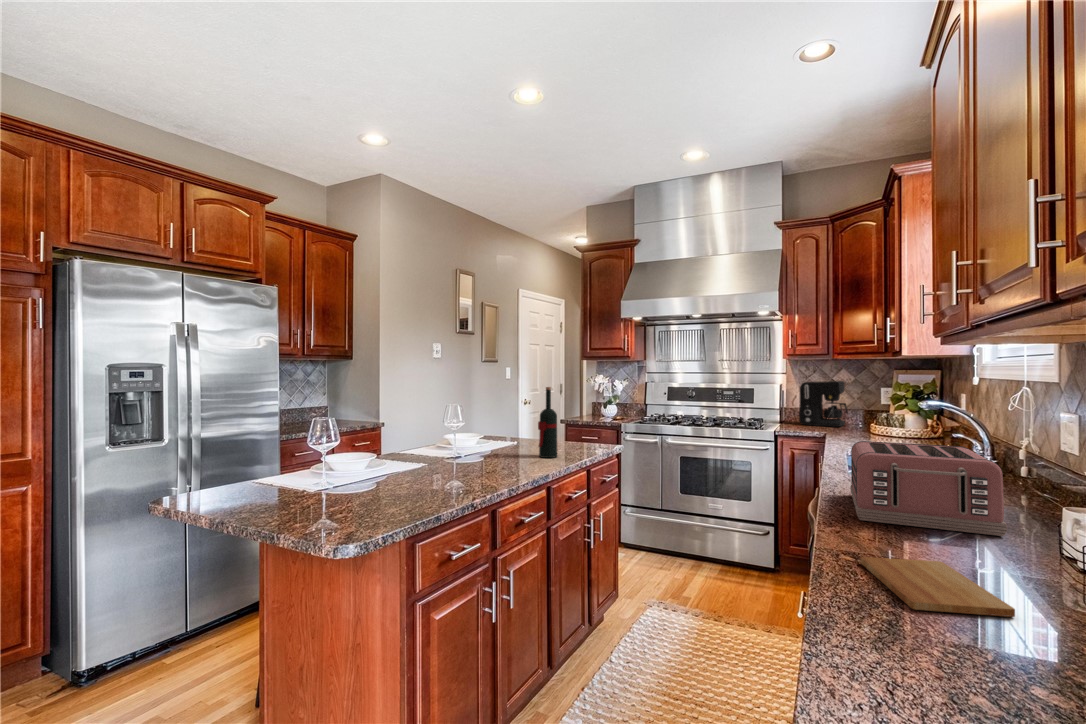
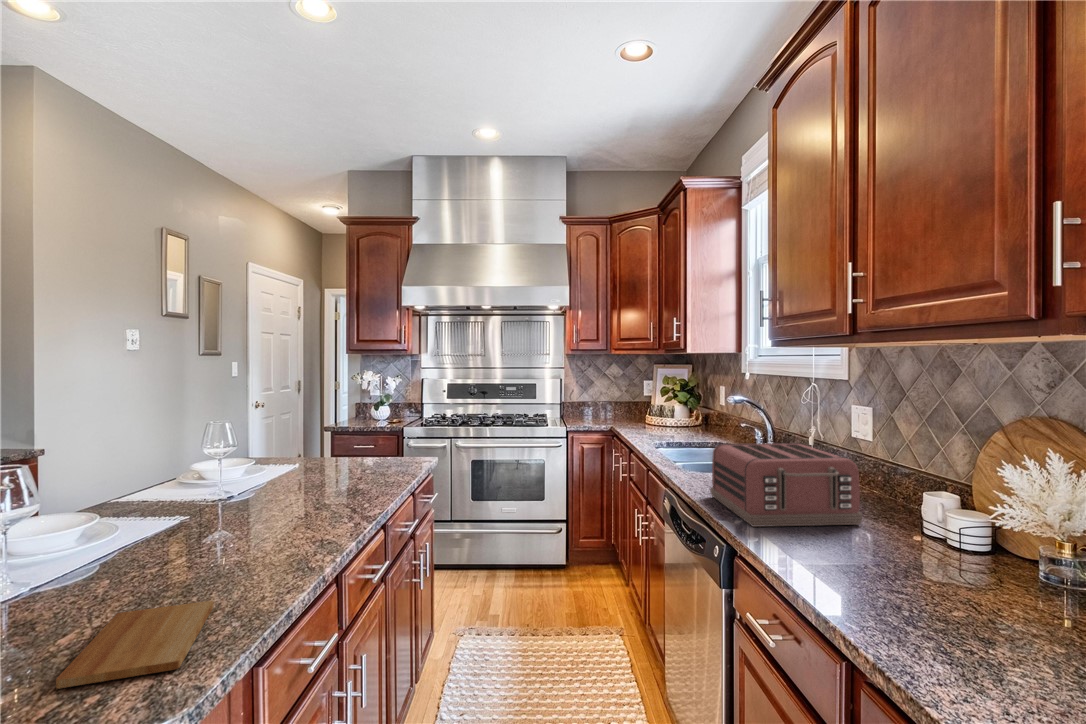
coffee maker: present [799,381,848,427] -> none [579,374,620,418]
wine bottle: present [538,387,557,458] -> none [352,399,378,491]
cutting board: present [860,557,1015,617] -> present [56,601,213,689]

